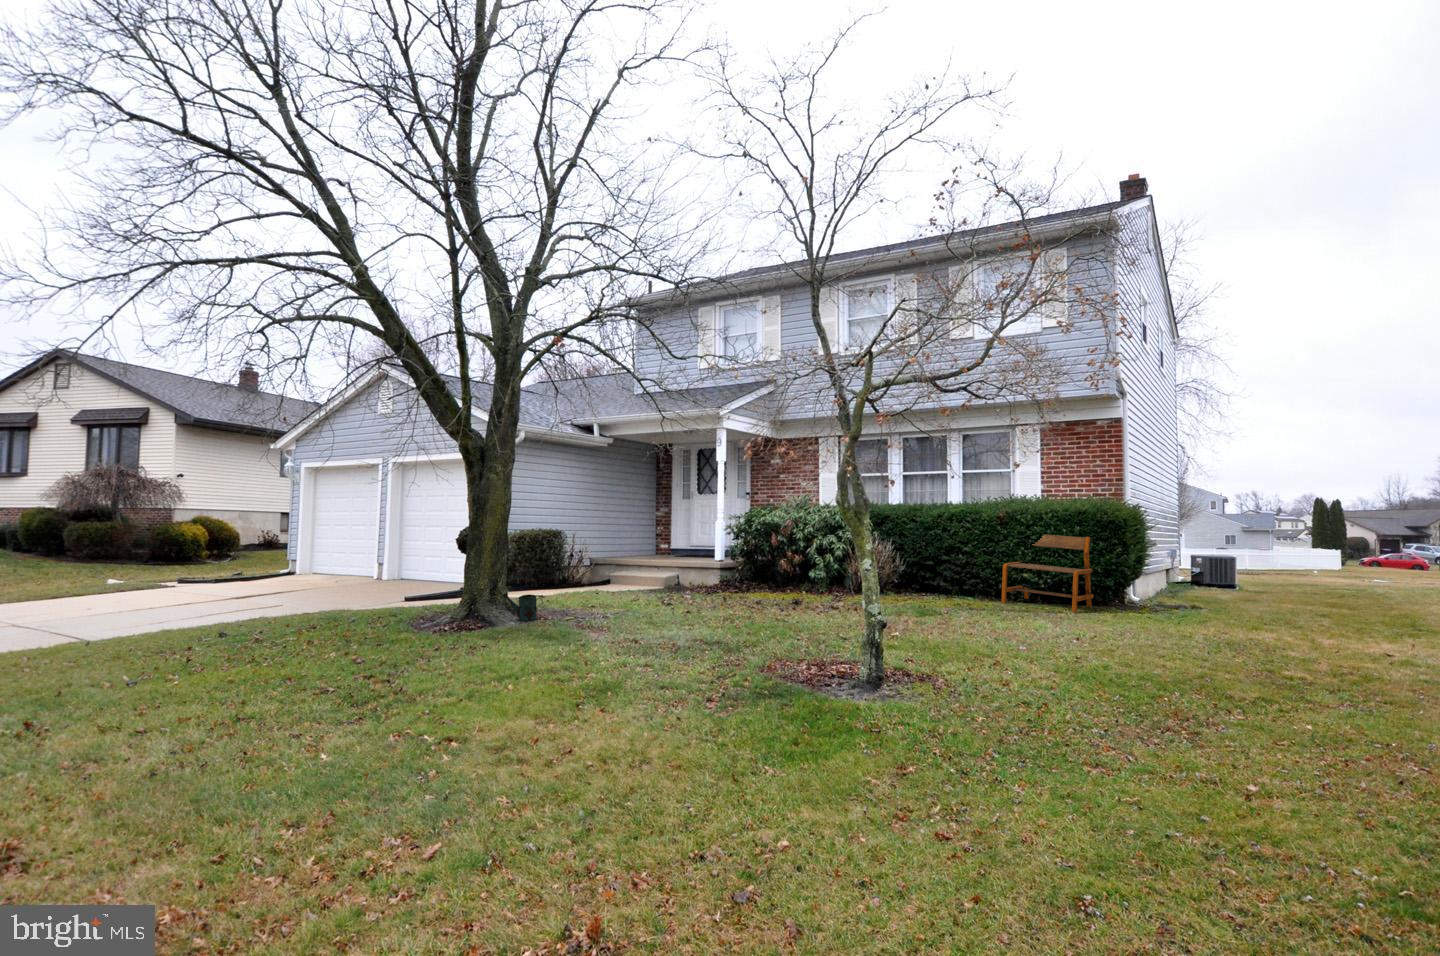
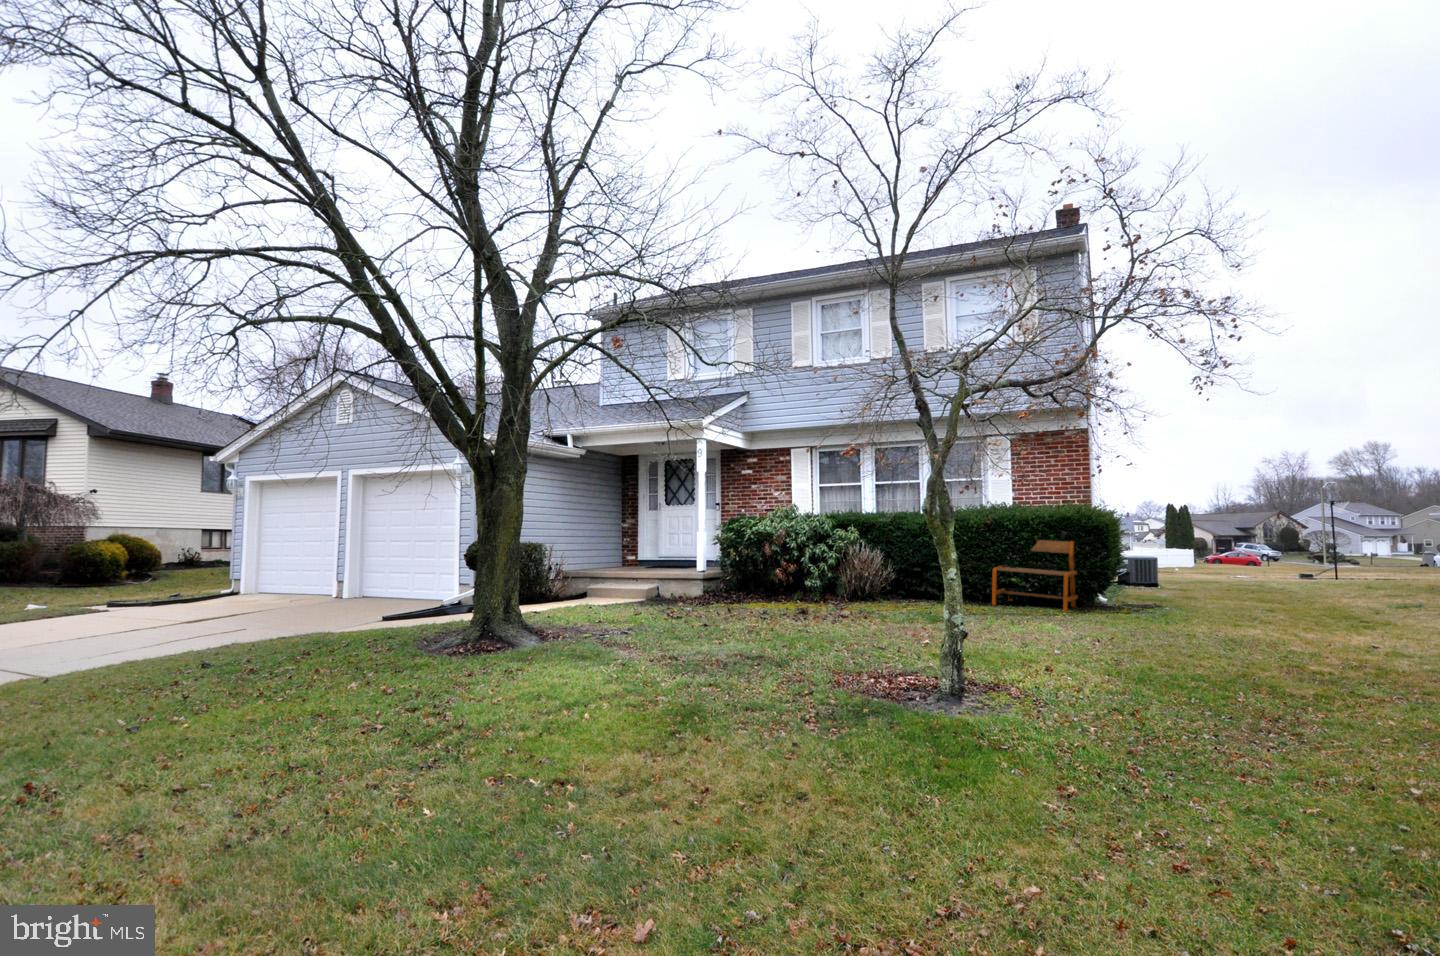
watering can: present [503,593,543,621] -> none [523,610,566,639]

